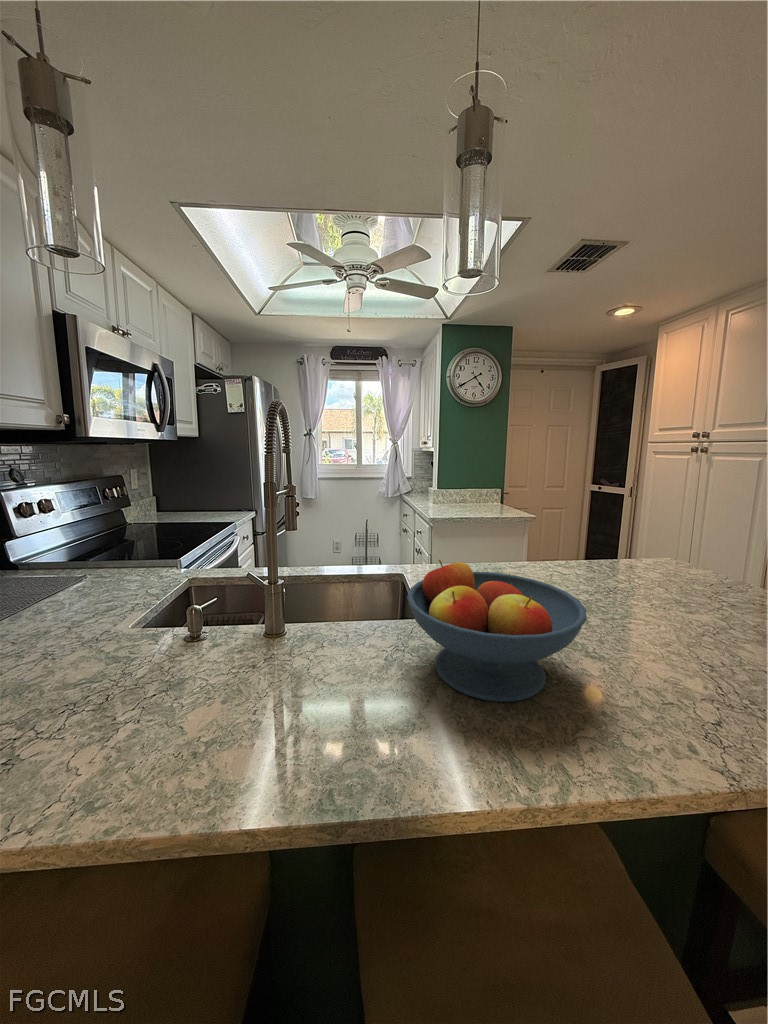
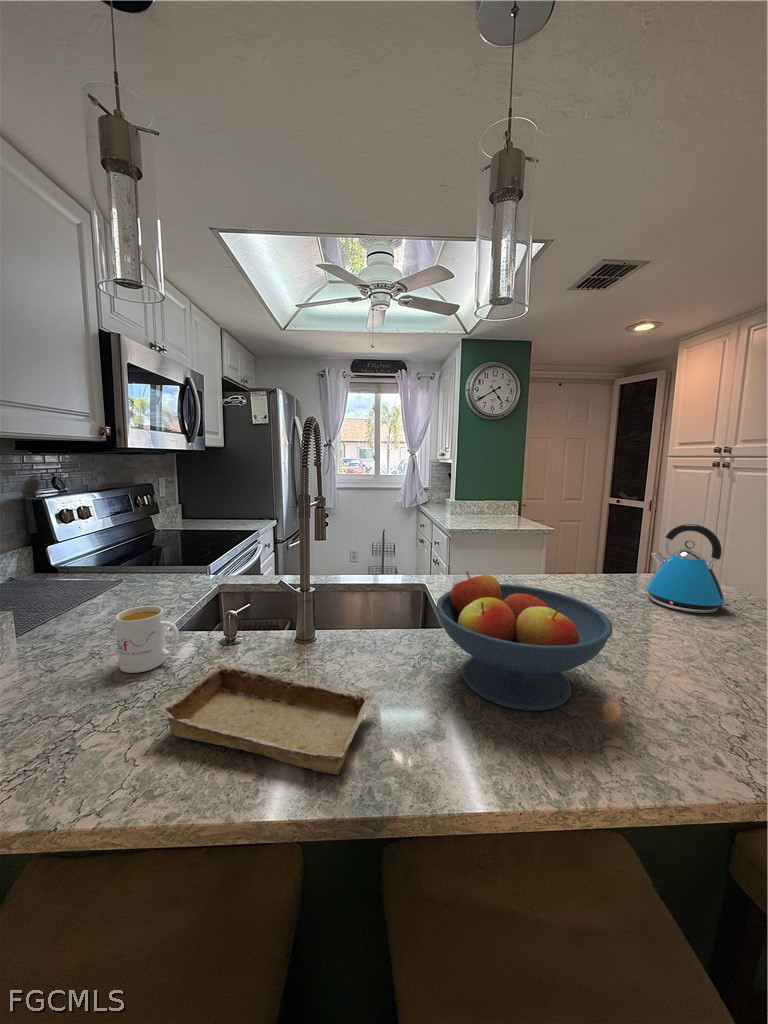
kettle: none [623,508,706,596] -> present [646,524,731,613]
mug: none [66,602,137,674] -> present [115,606,179,673]
tray: none [100,662,342,778] -> present [155,664,375,774]

